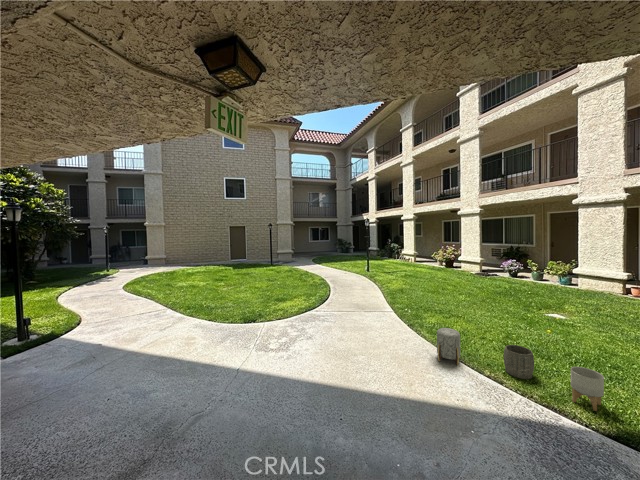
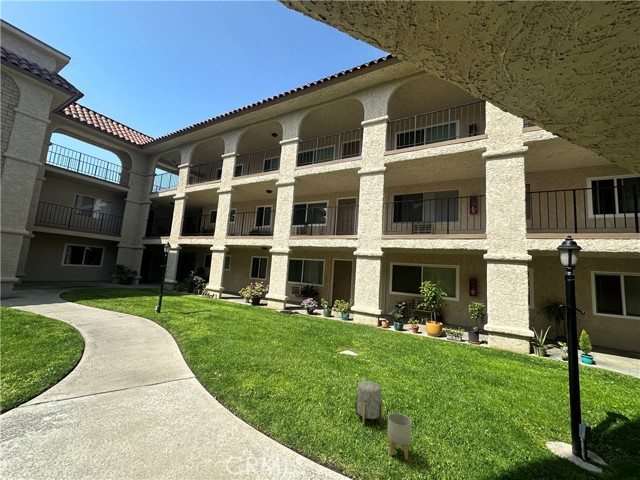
stool: present [437,328,460,365] -> present [356,381,382,425]
woven basket: present [504,345,534,379] -> none [329,399,356,441]

